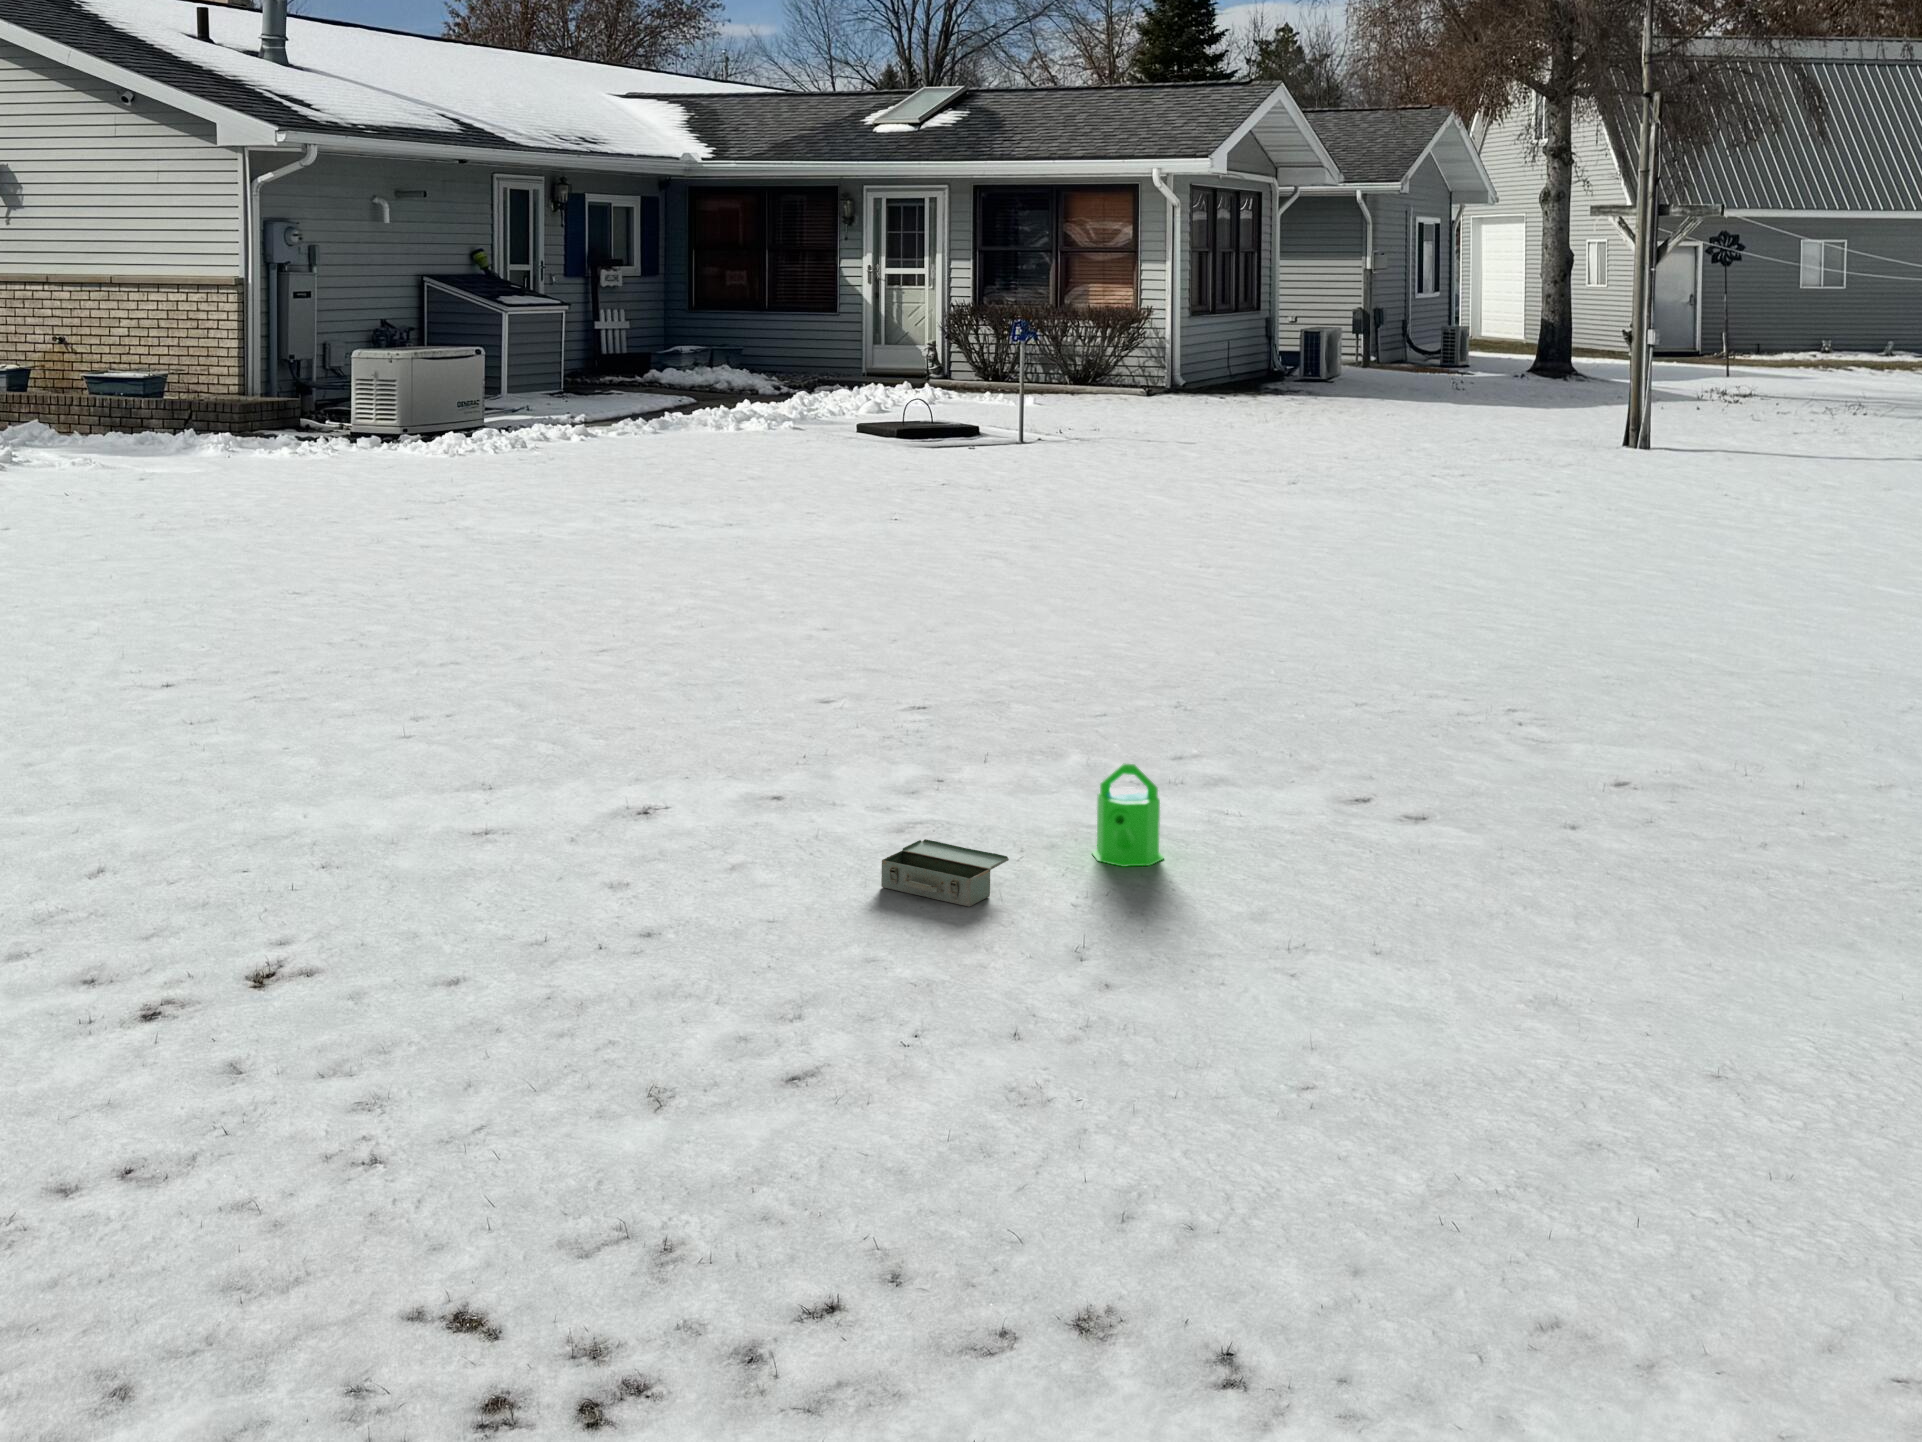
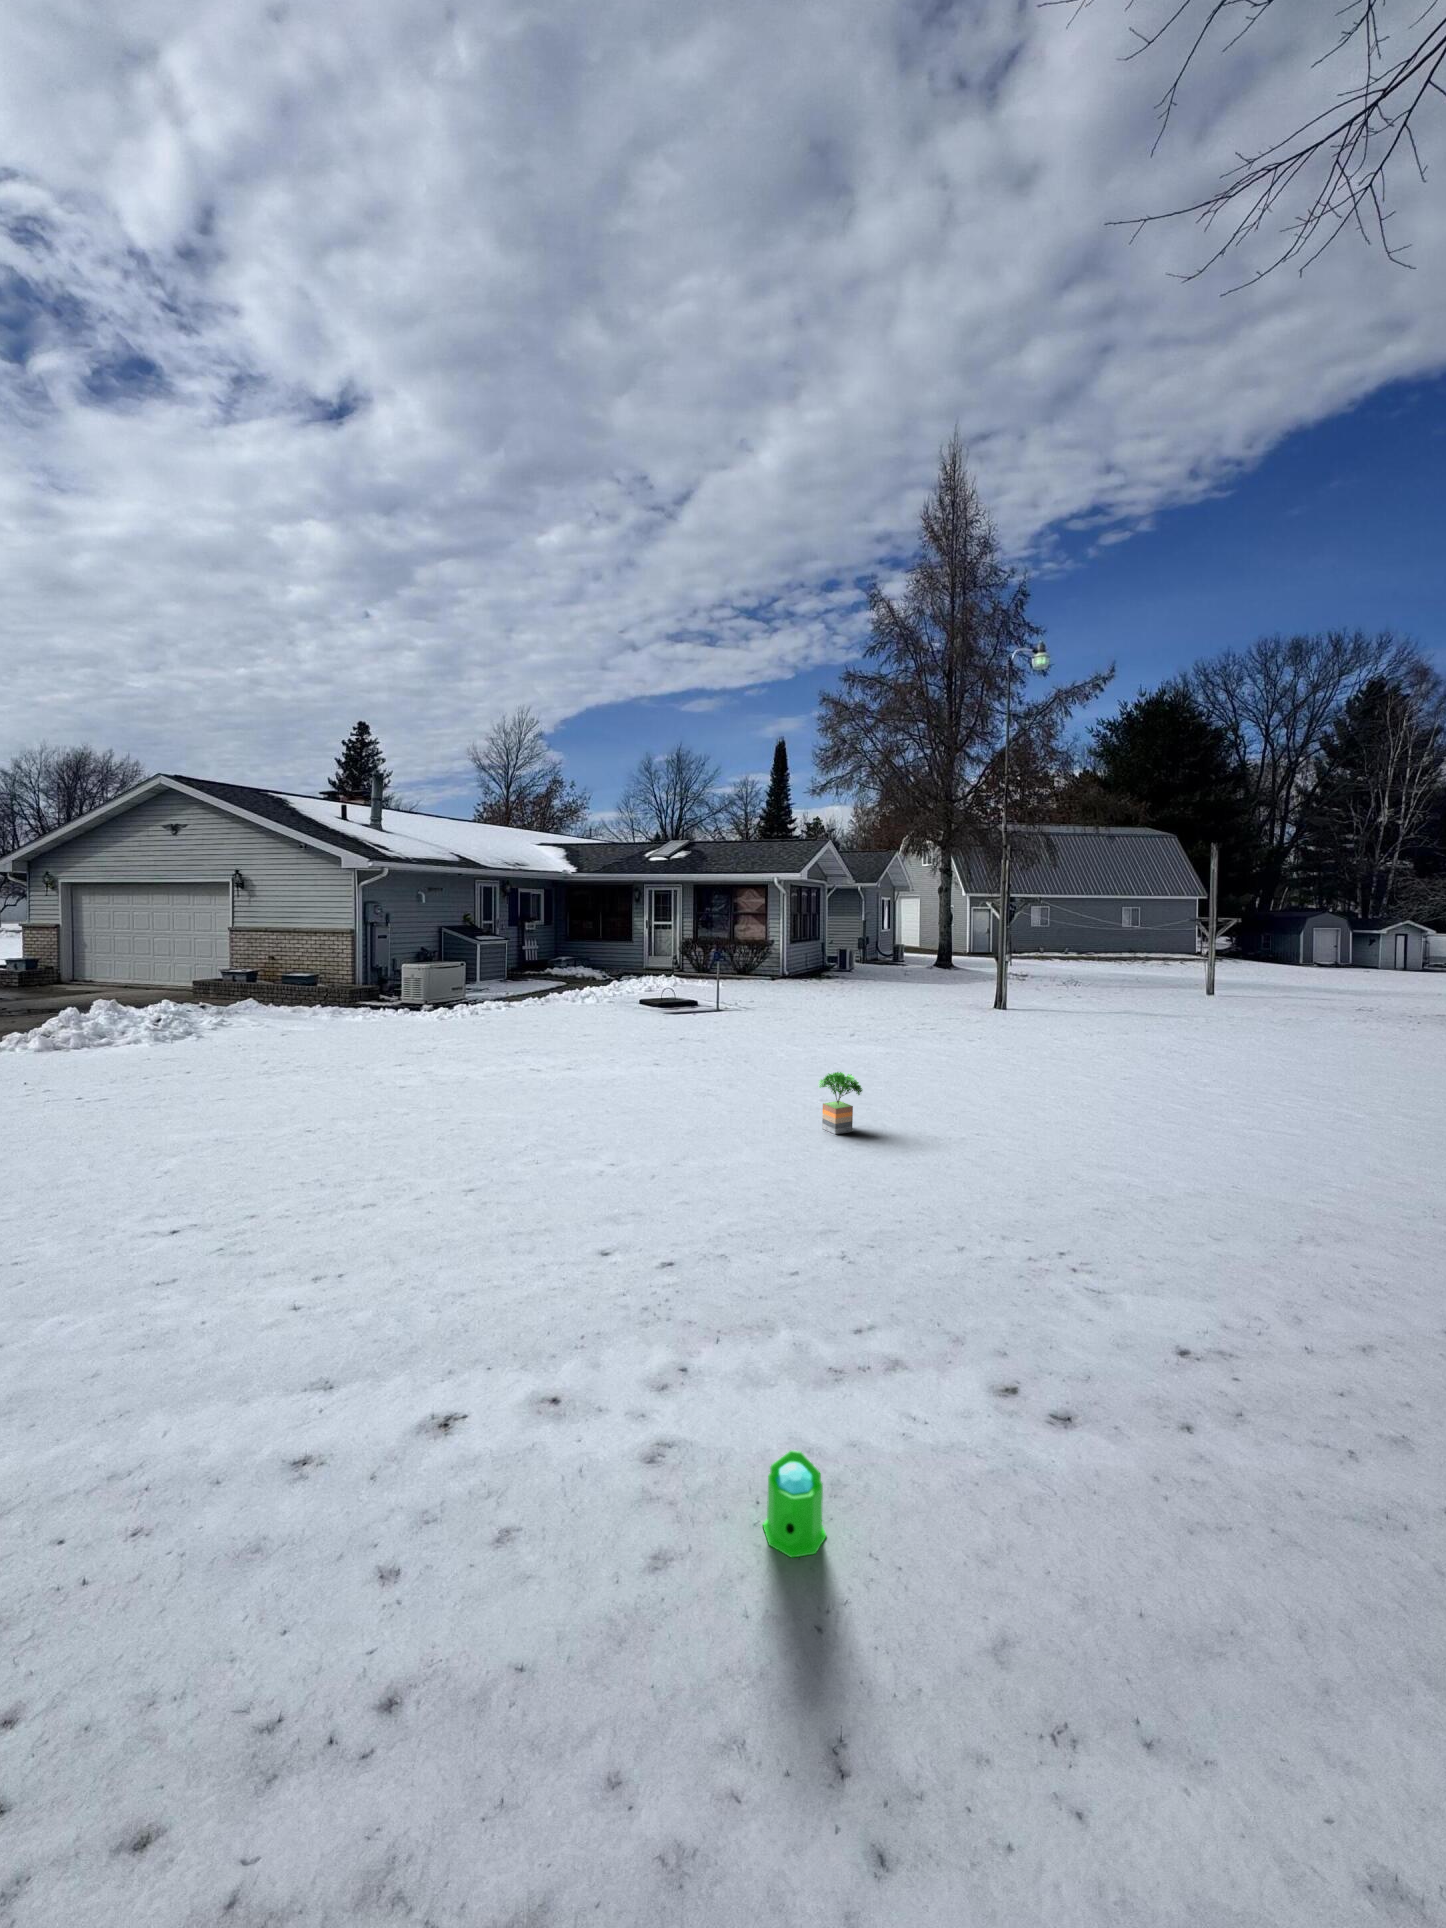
potted tree: none [1215,493,1297,603] -> present [819,1072,863,1135]
toolbox: present [881,839,1009,907] -> none [566,1548,688,1681]

